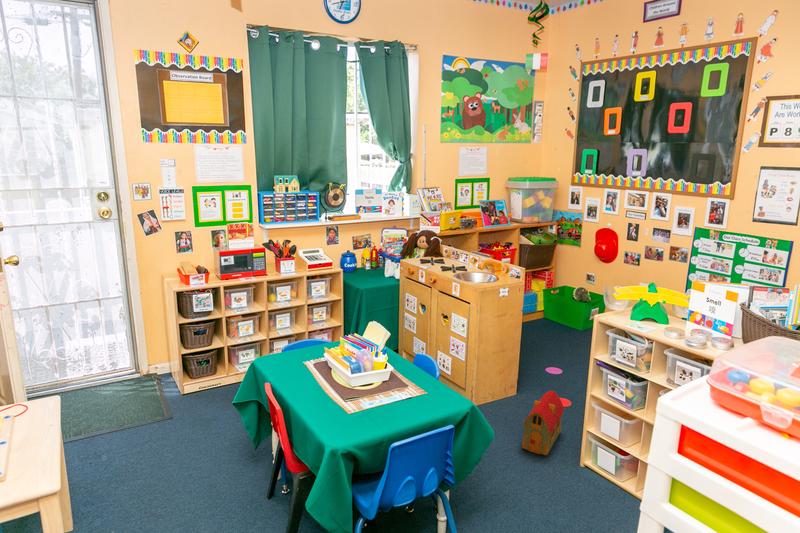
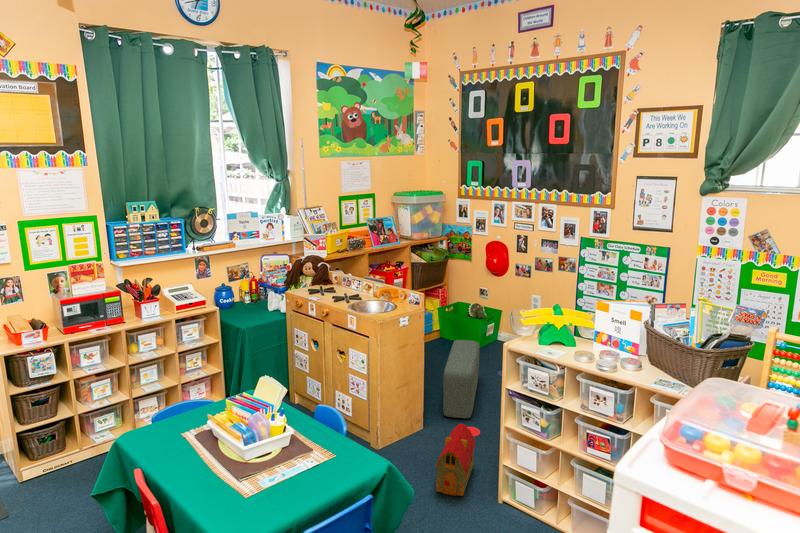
pouf: none [538,319,580,390] -> present [443,340,480,418]

